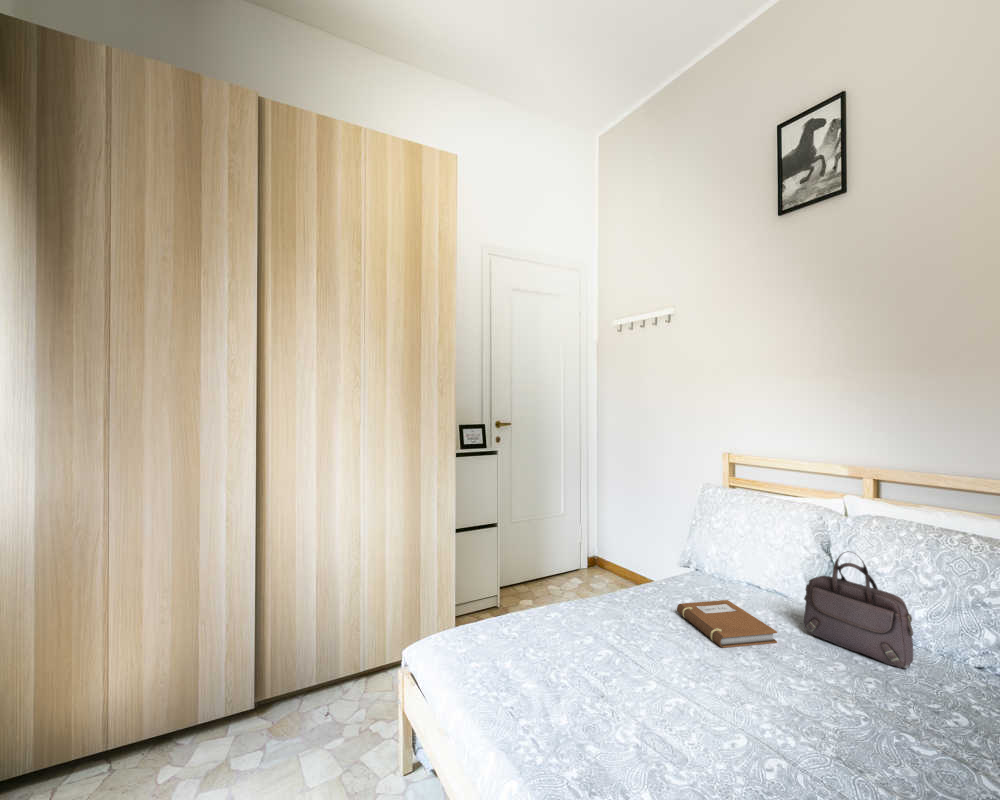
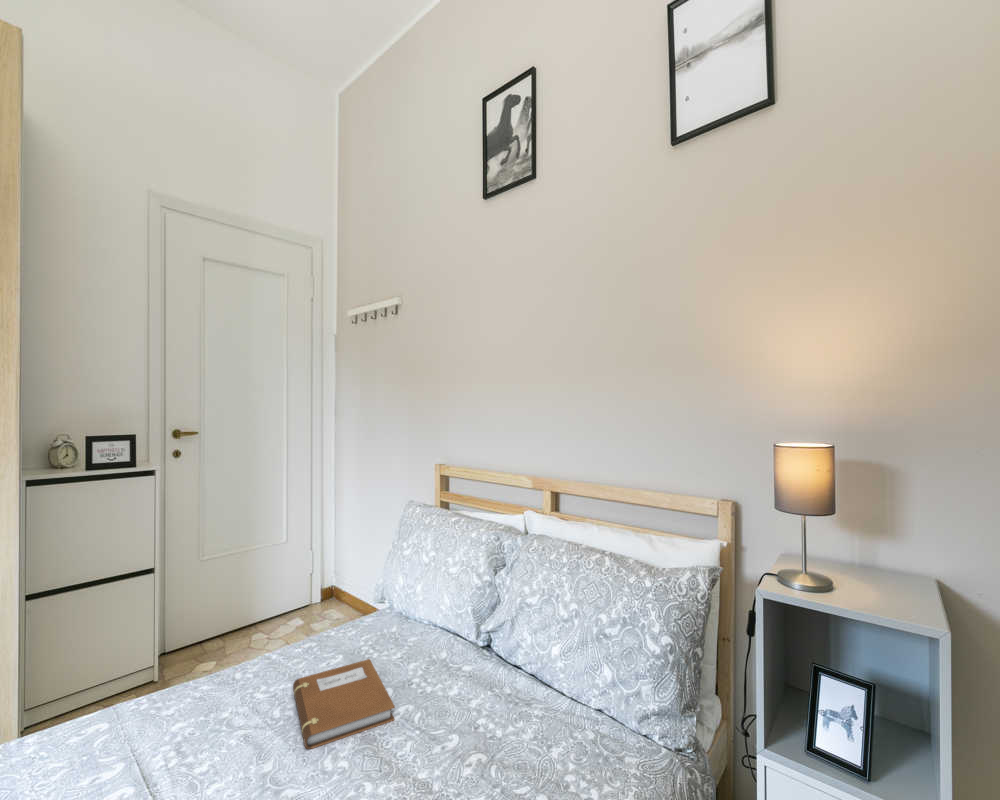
handbag: present [804,551,913,668] -> none [440,590,534,733]

